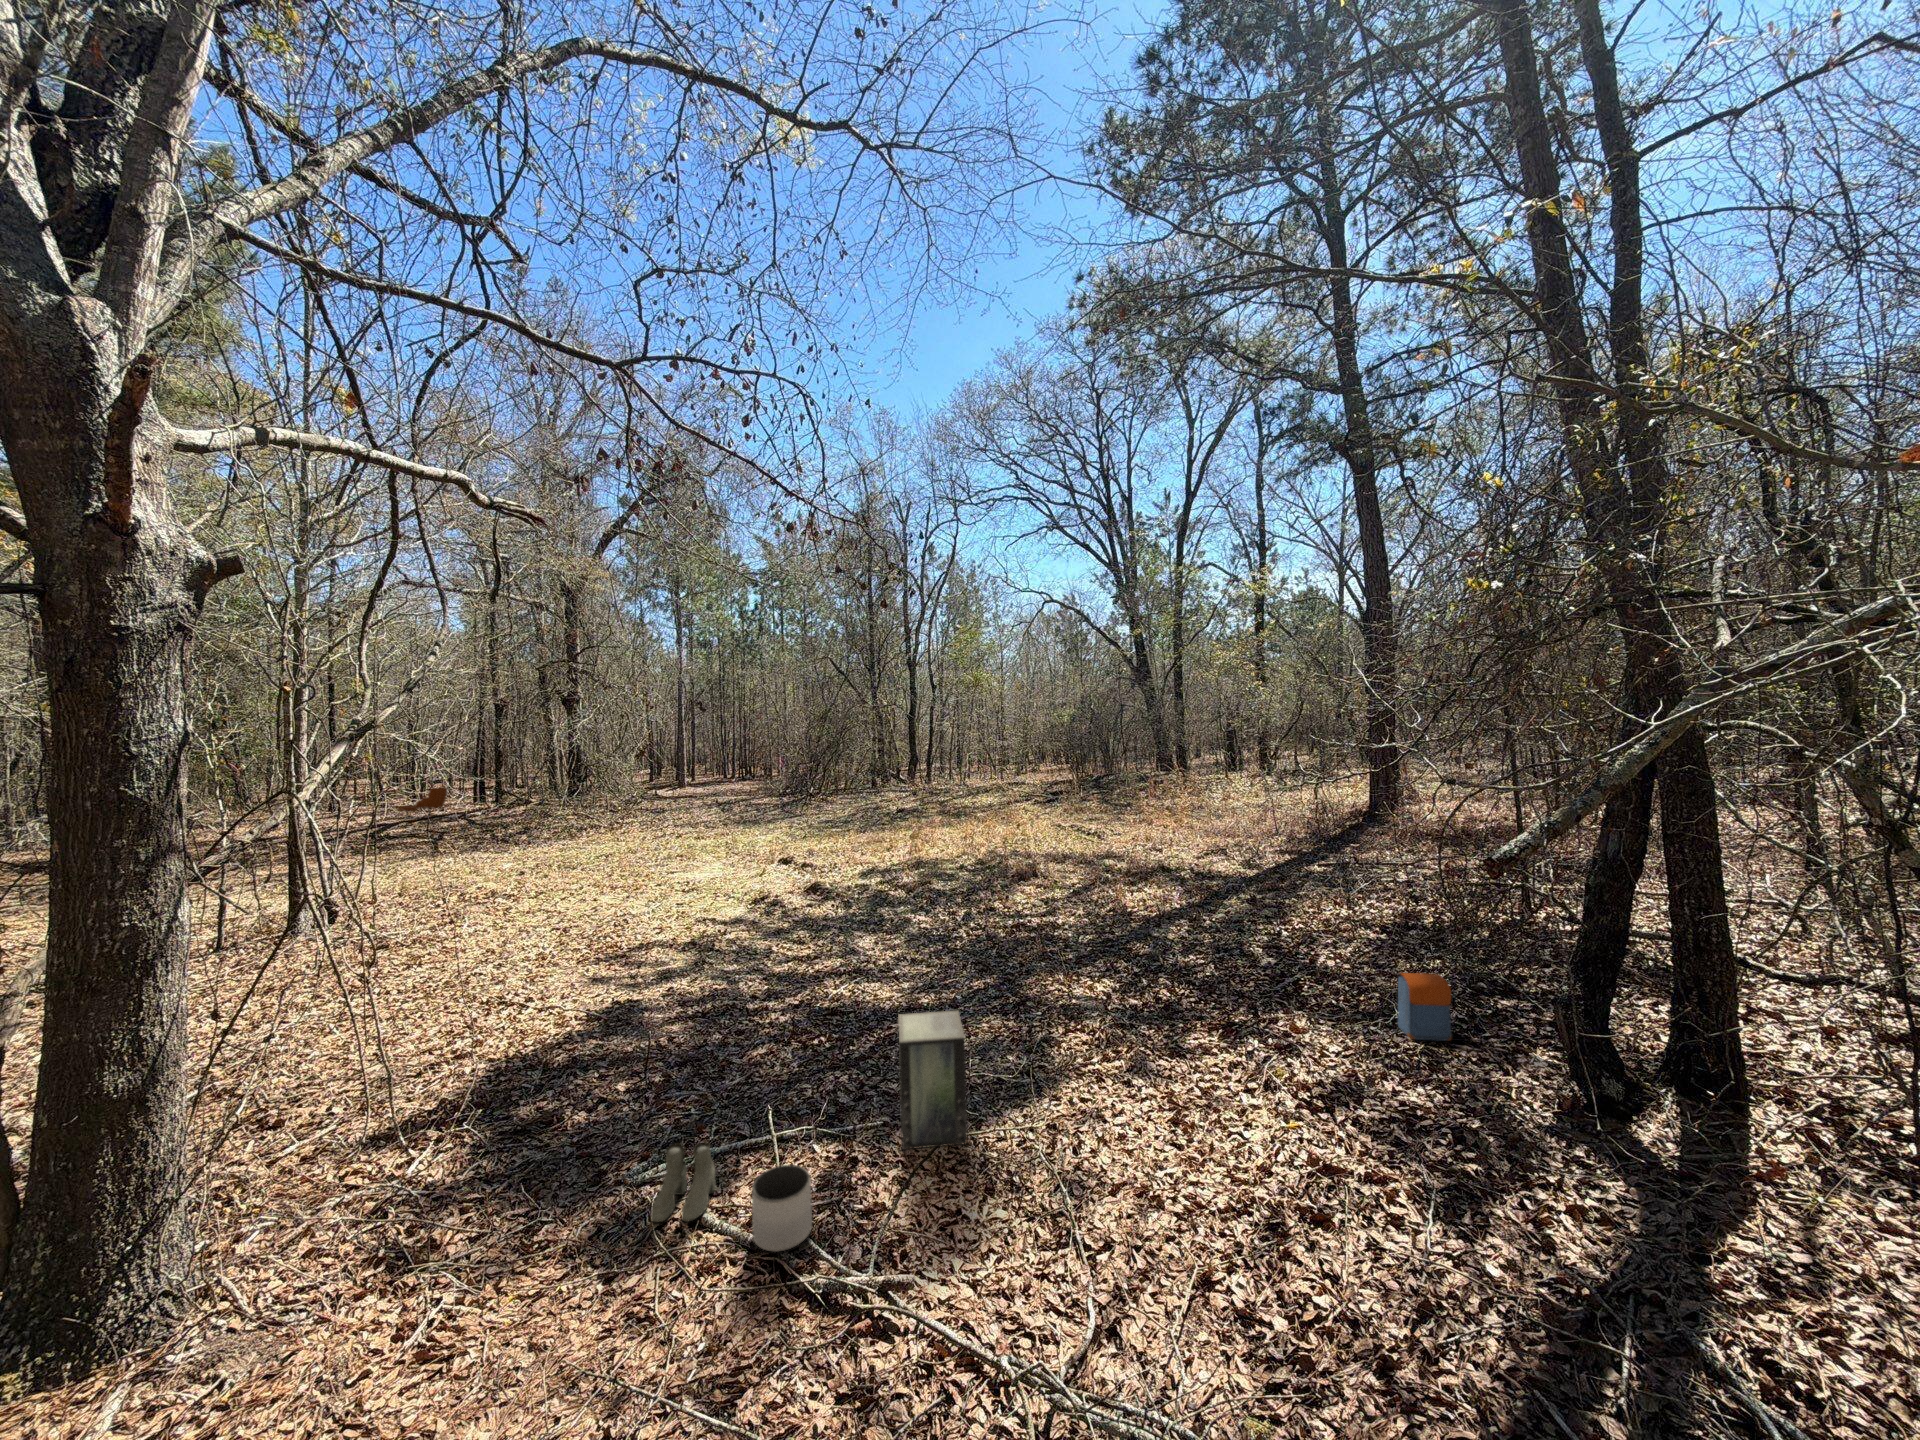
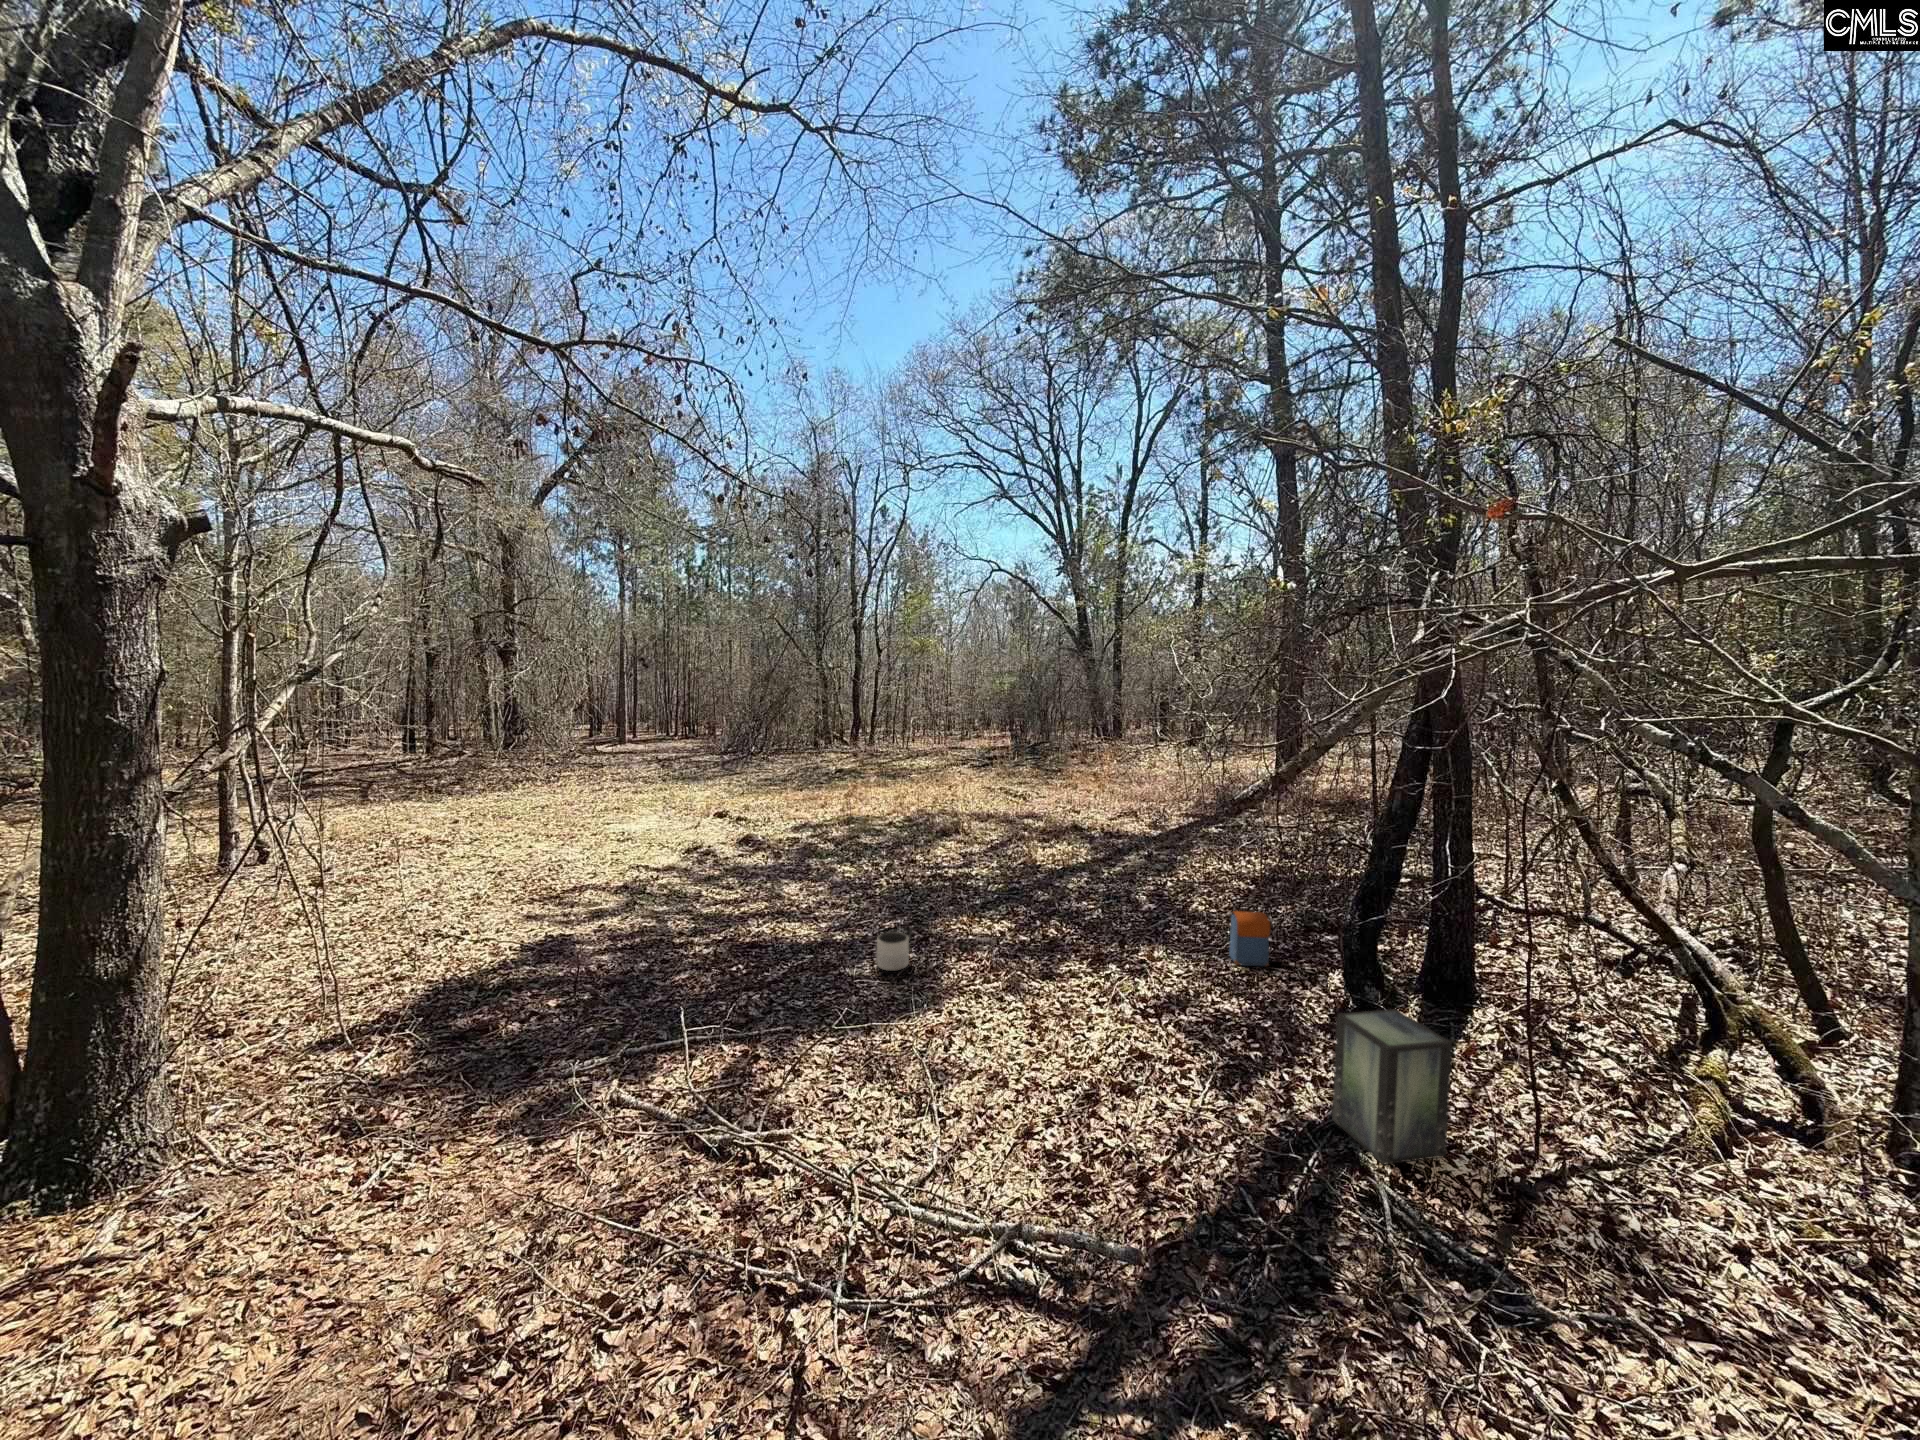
lounge chair: present [396,787,447,820] -> none [324,728,380,770]
storage box: present [898,1011,968,1149] -> present [1332,1009,1452,1164]
boots: present [651,1142,715,1222] -> none [577,1038,635,1101]
planter: present [752,1165,812,1252] -> present [877,932,909,971]

